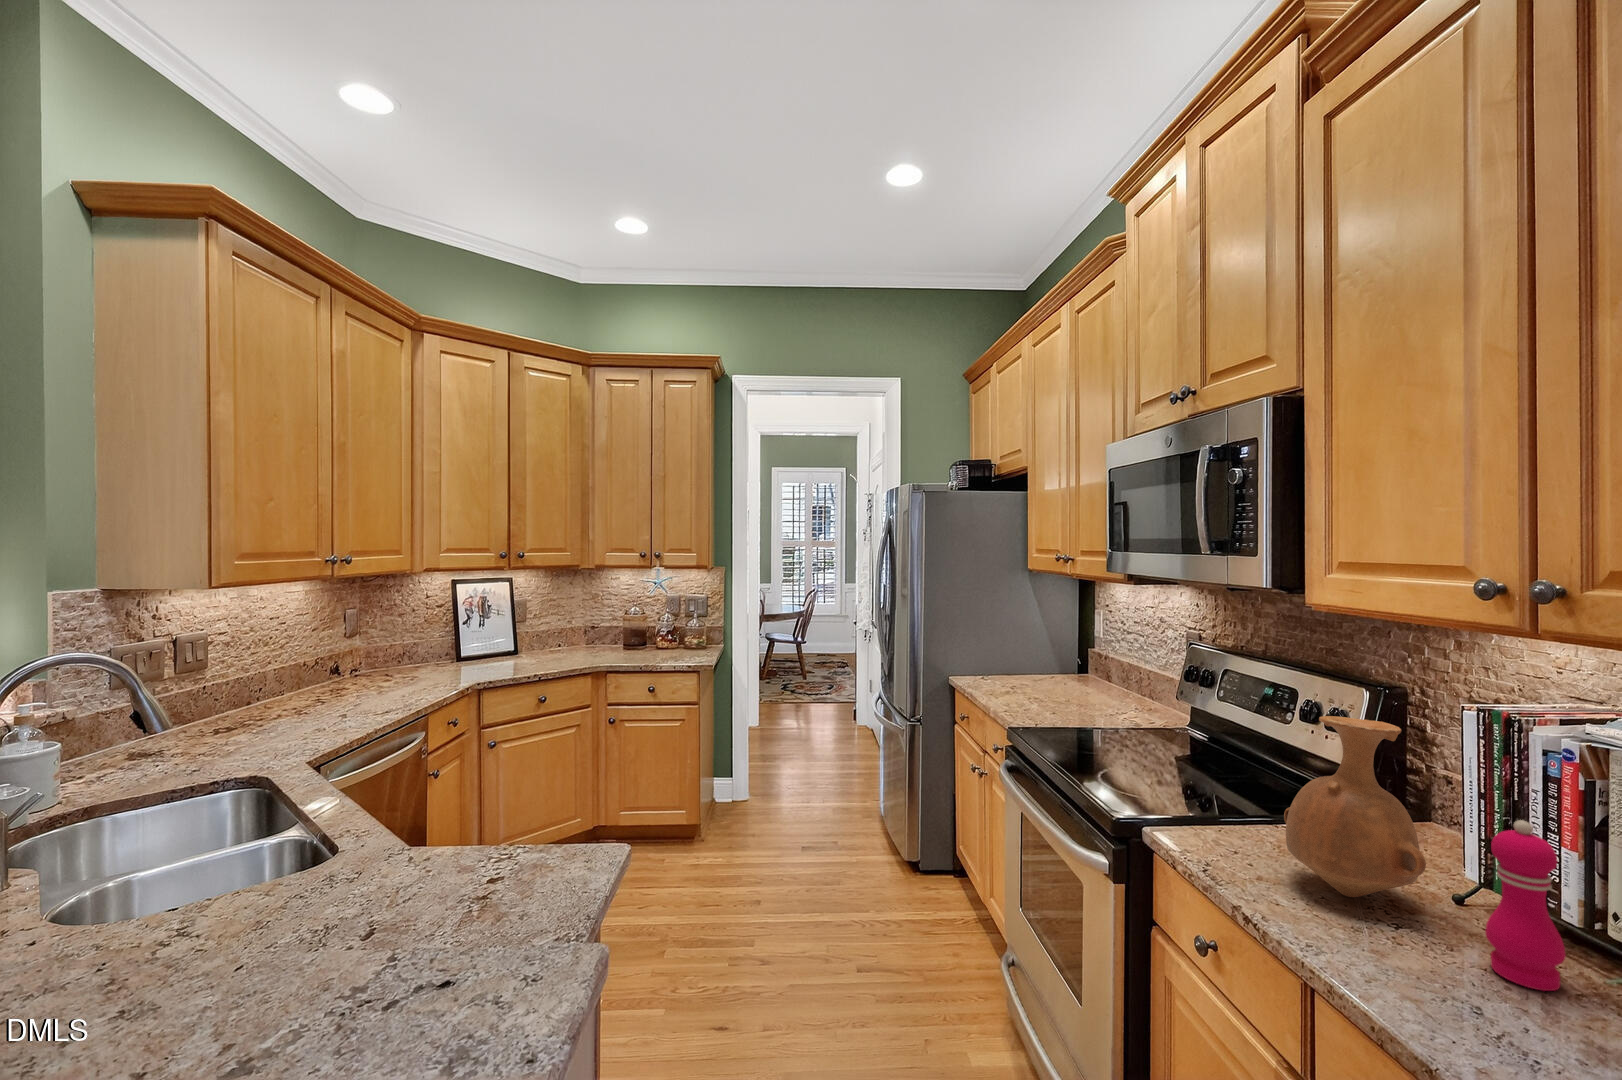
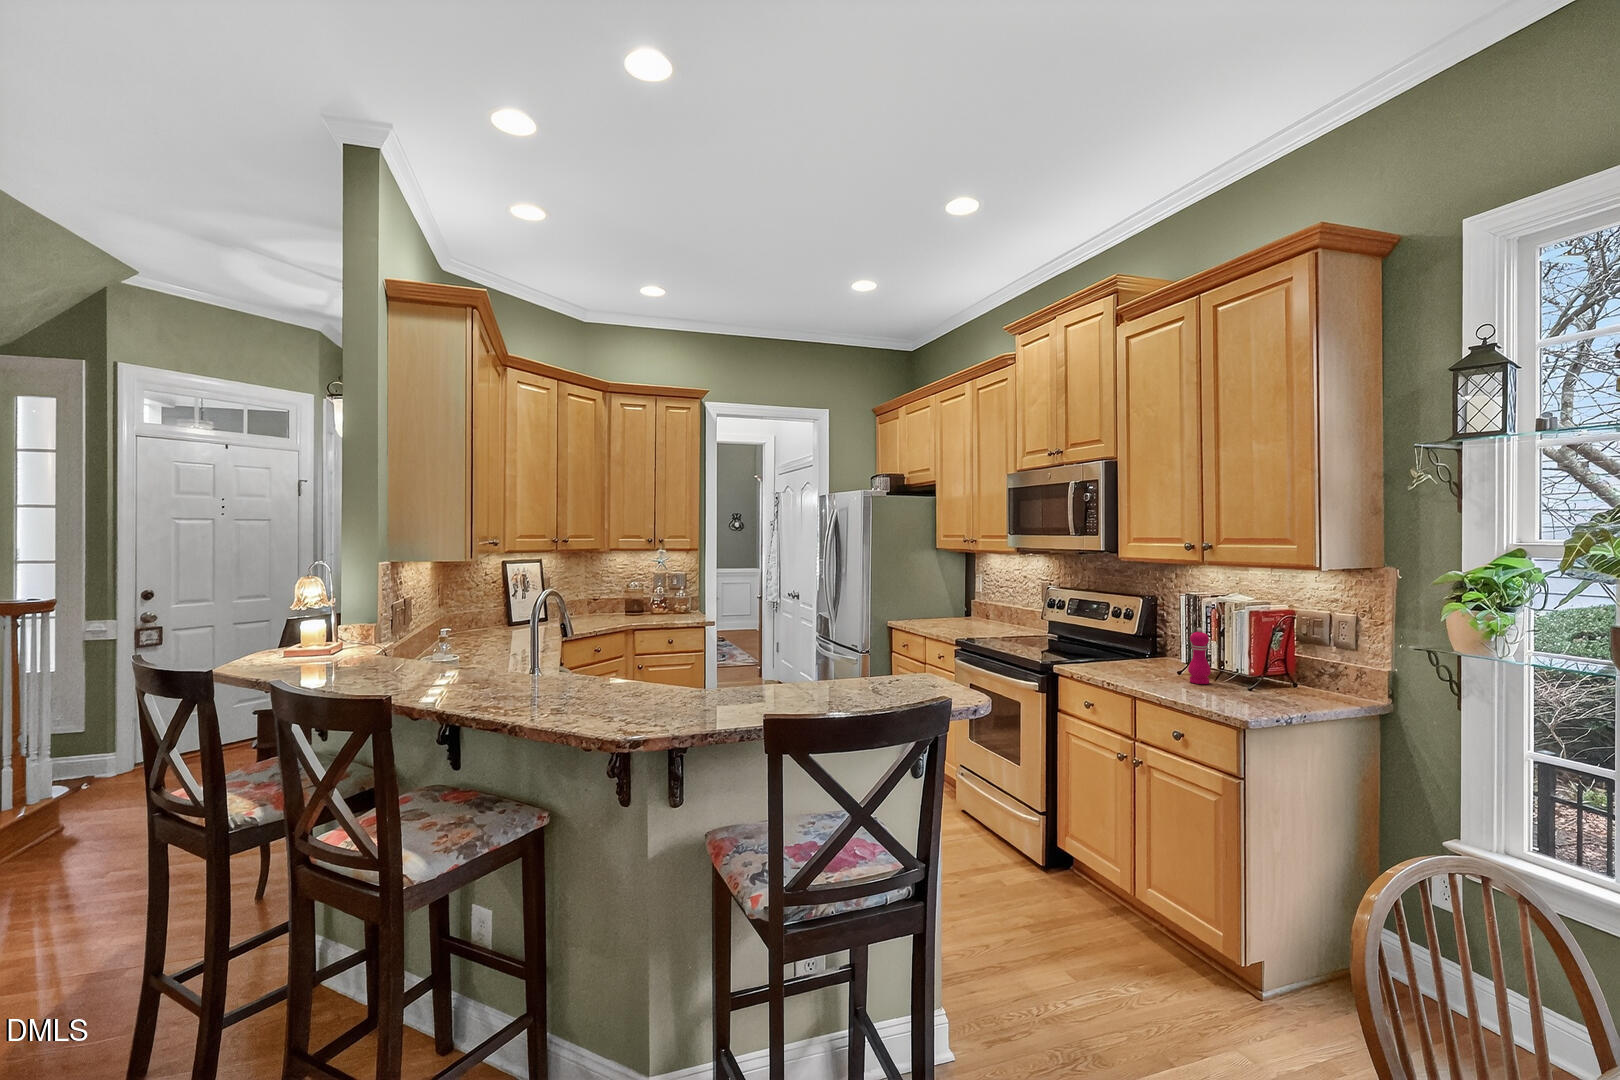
vase: present [1284,716,1426,897] -> none [1117,602,1169,673]

